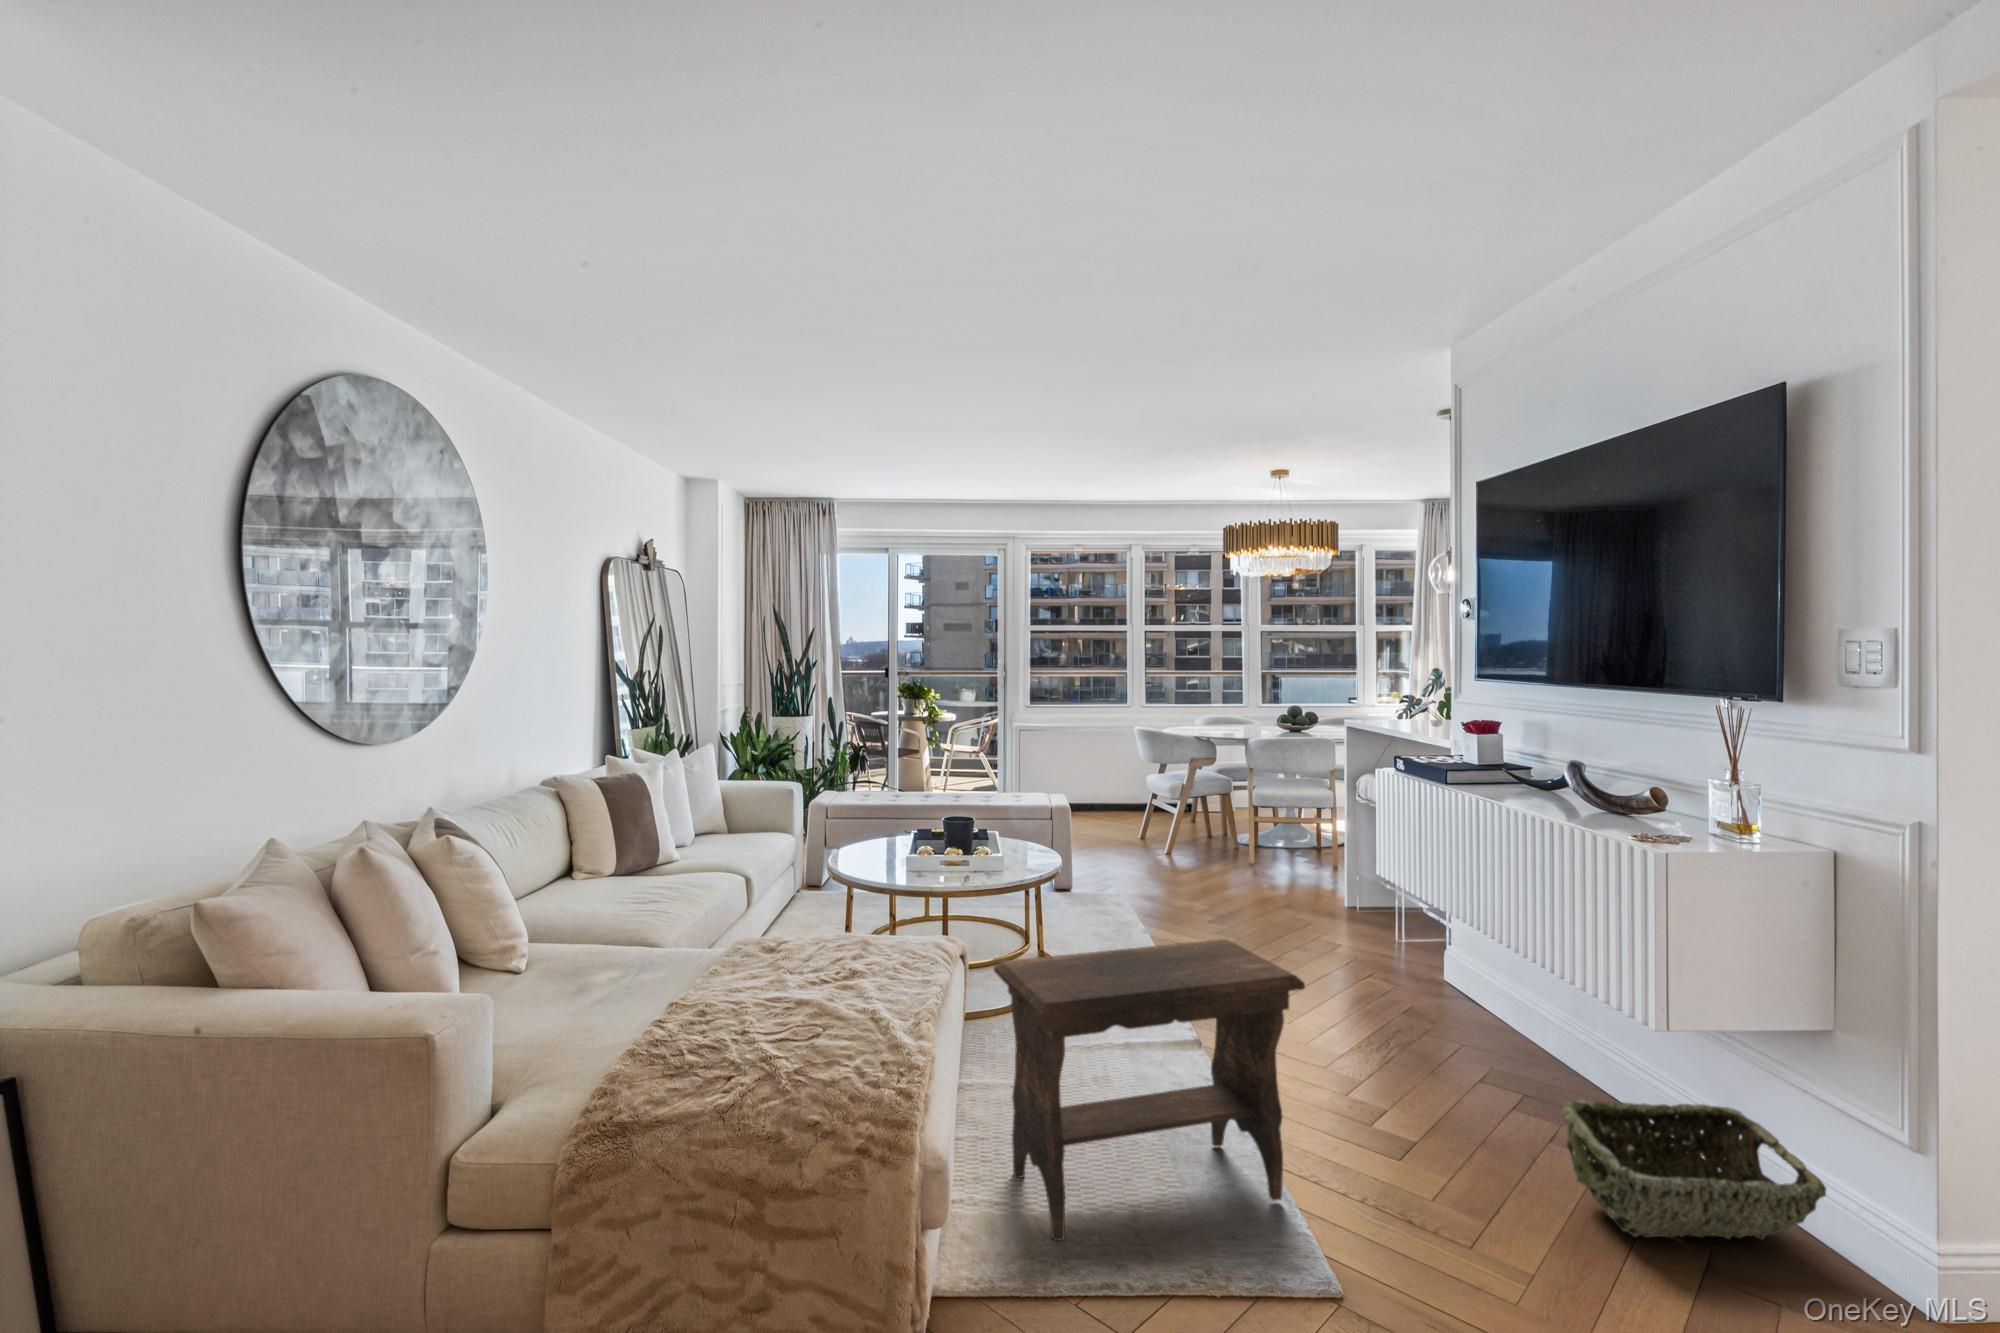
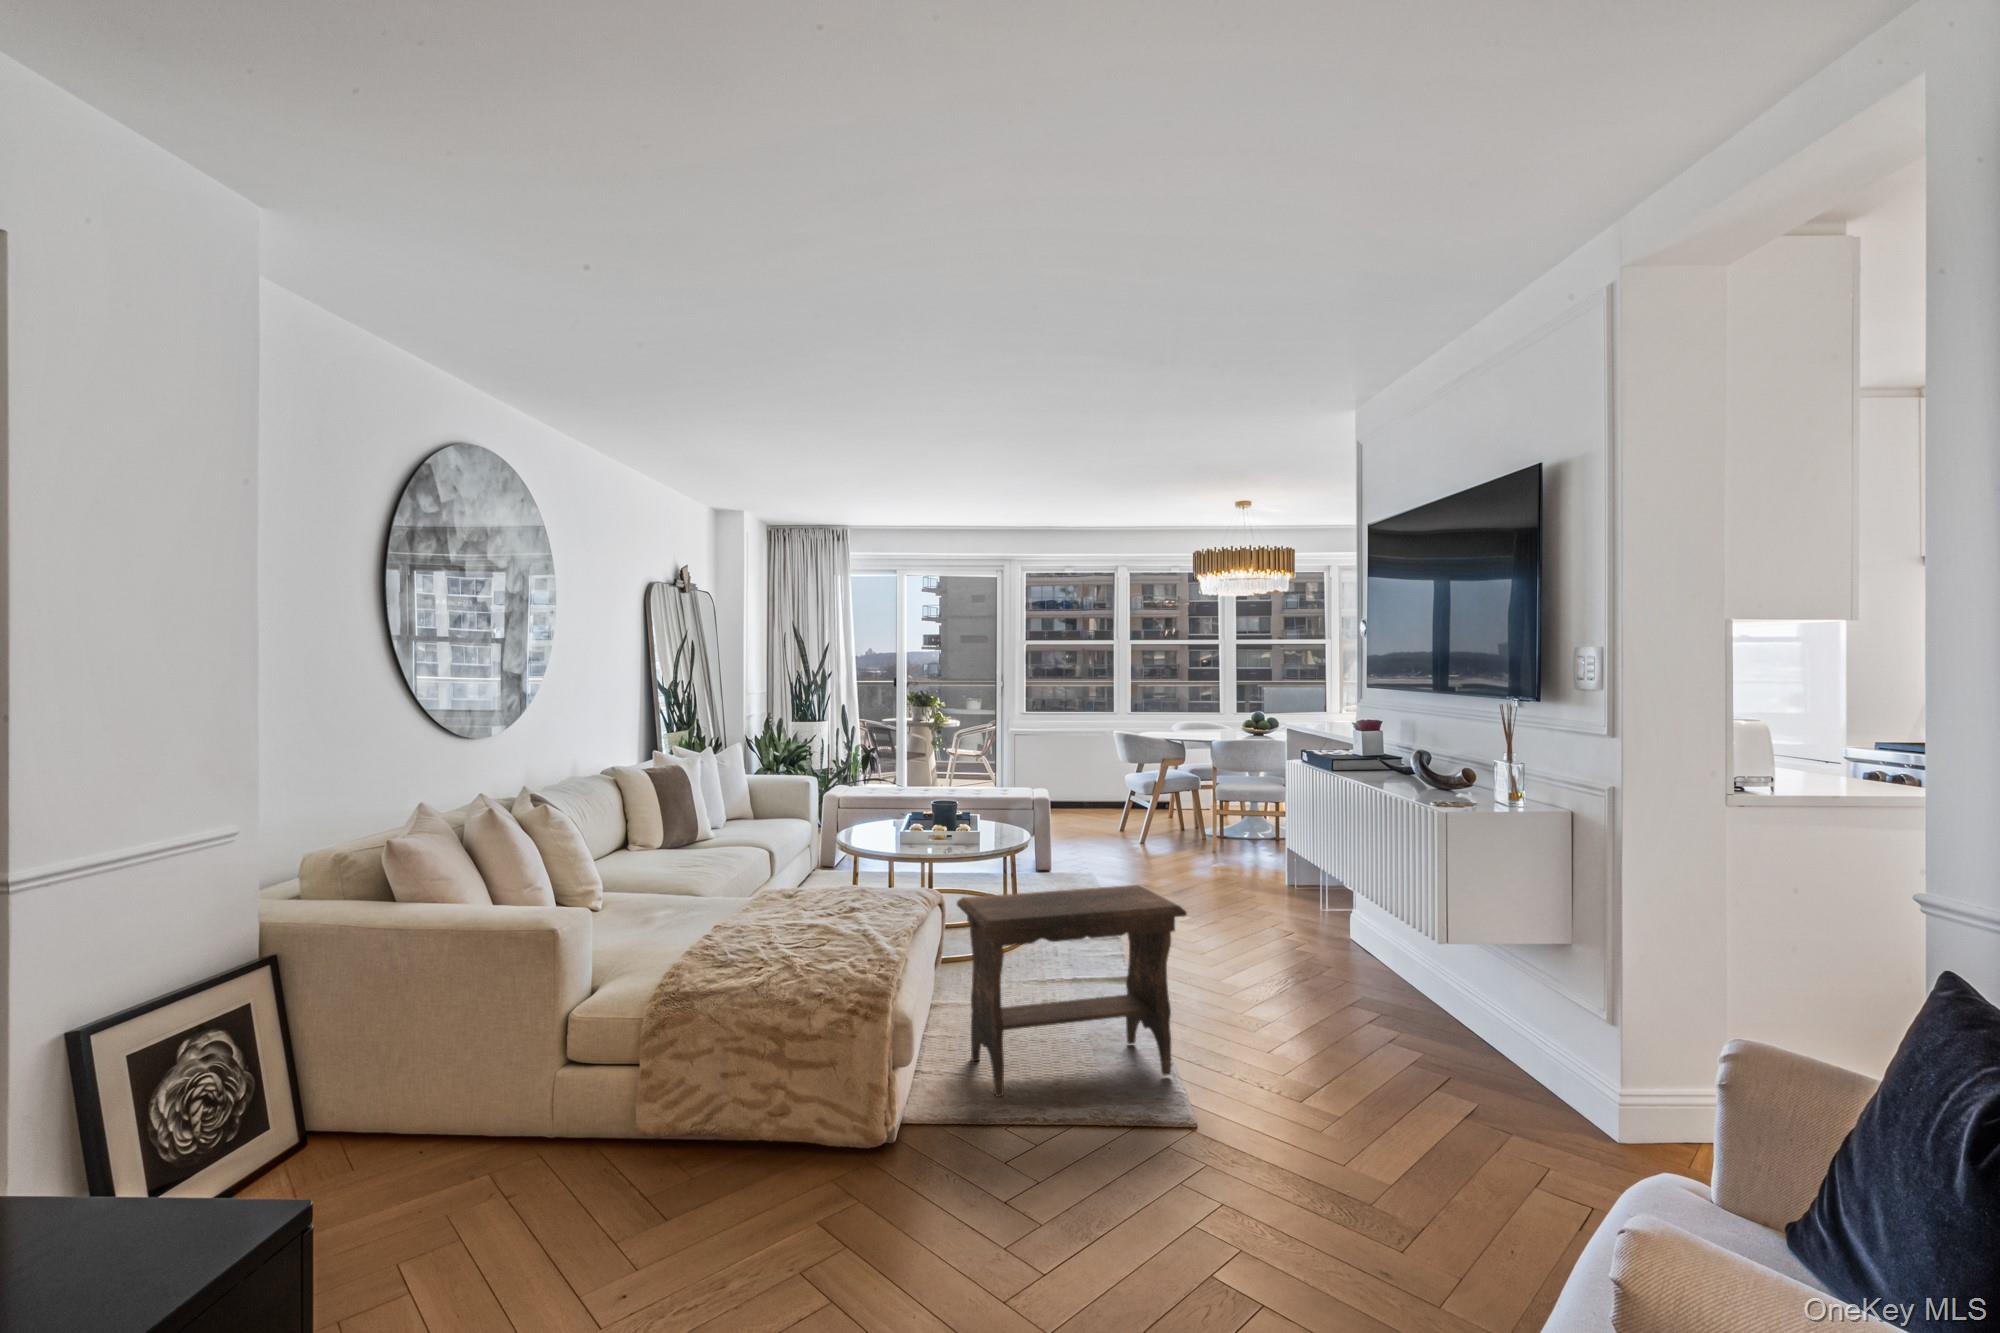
woven basket: present [1563,1100,1826,1239] -> none [1385,1005,1566,1101]

